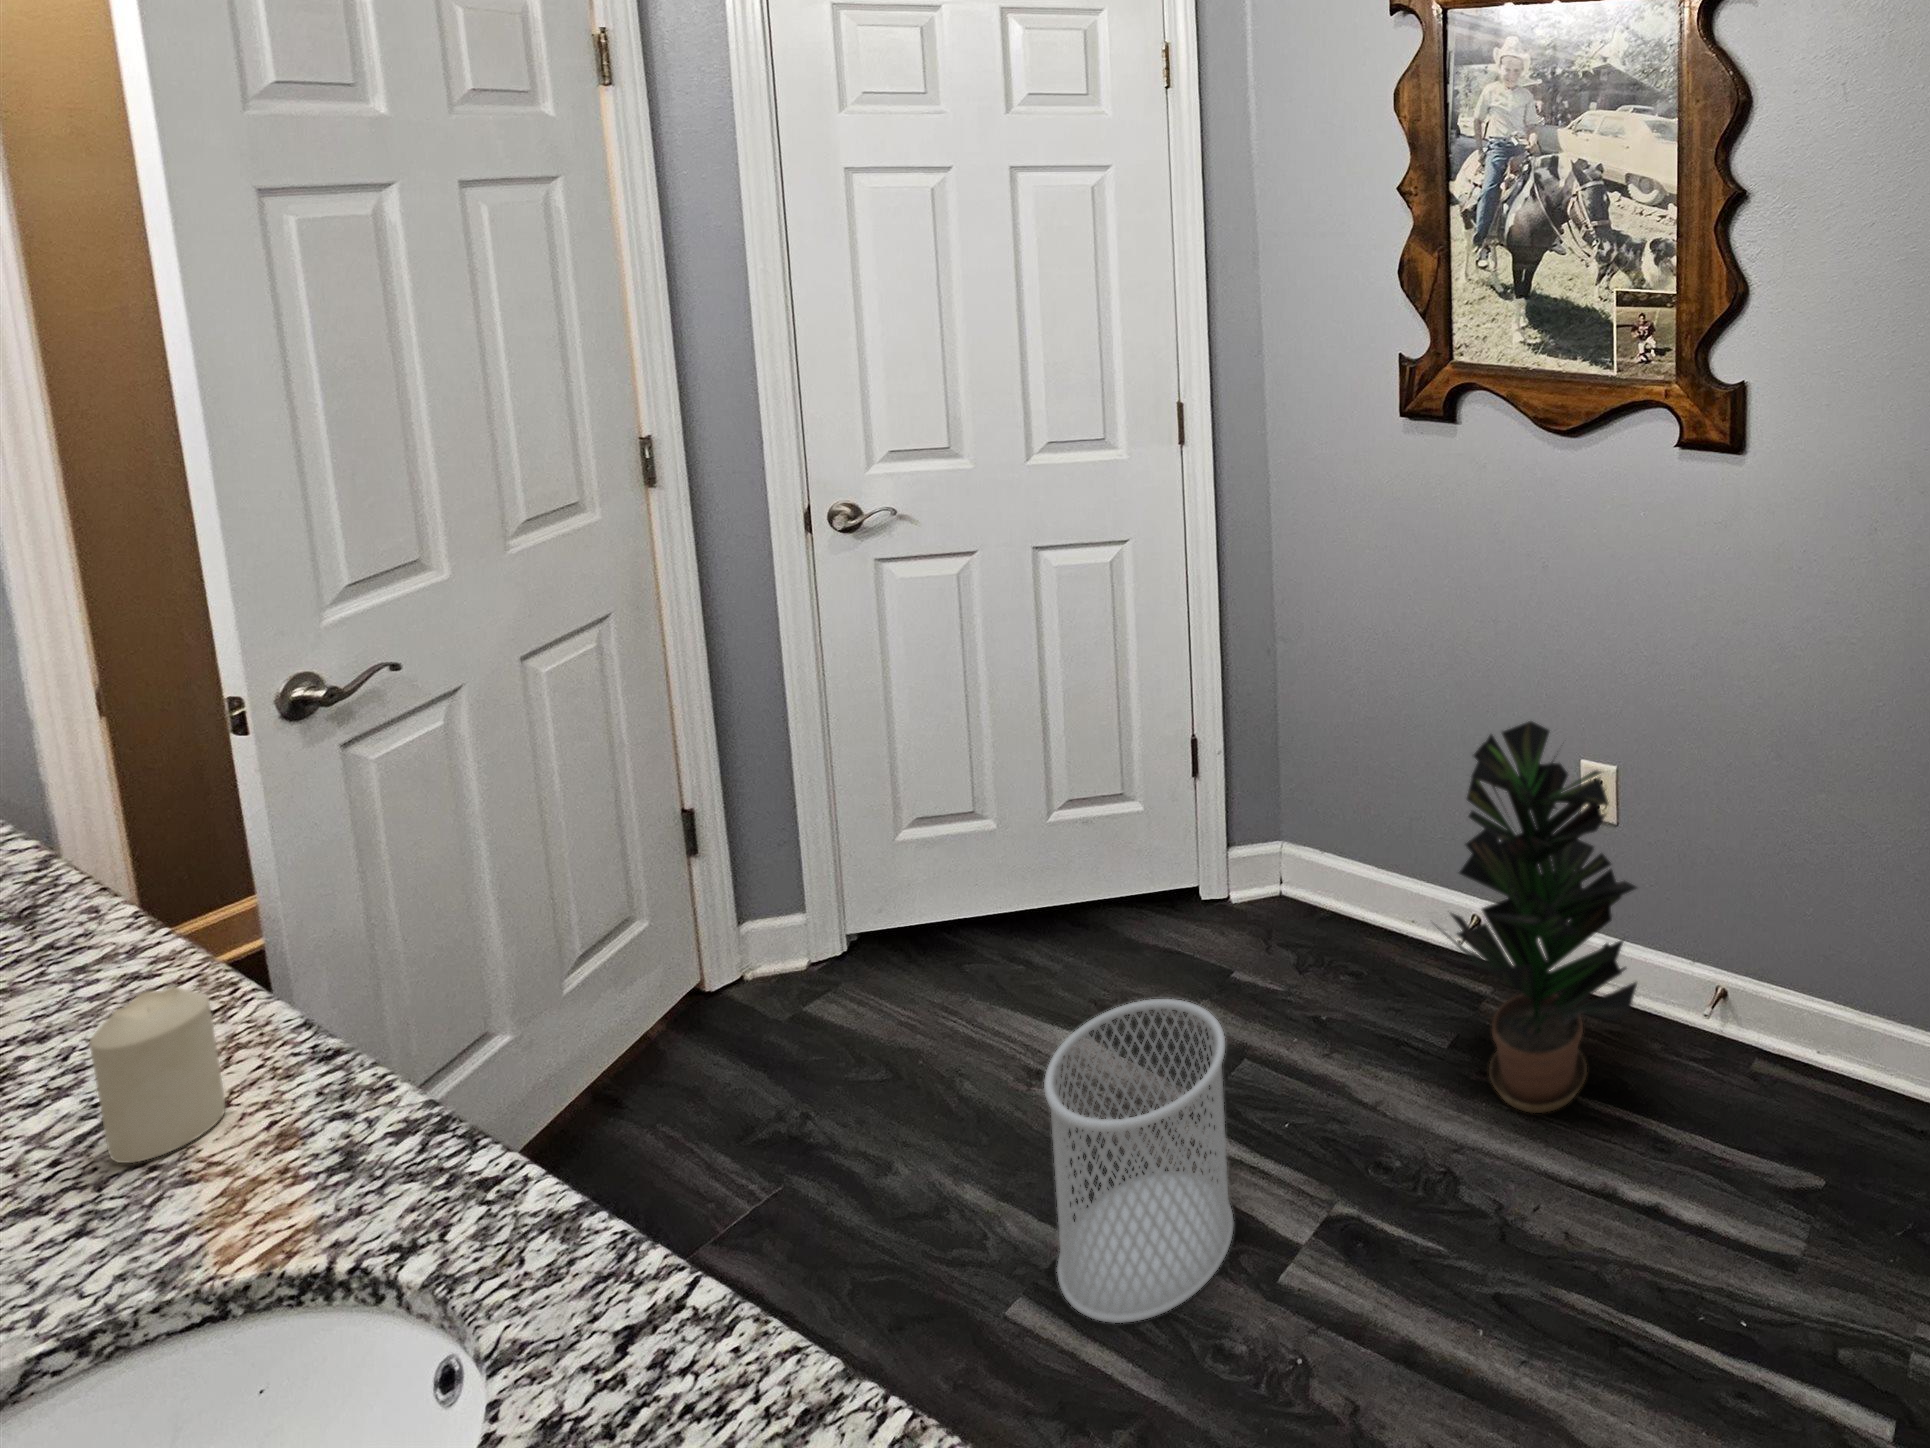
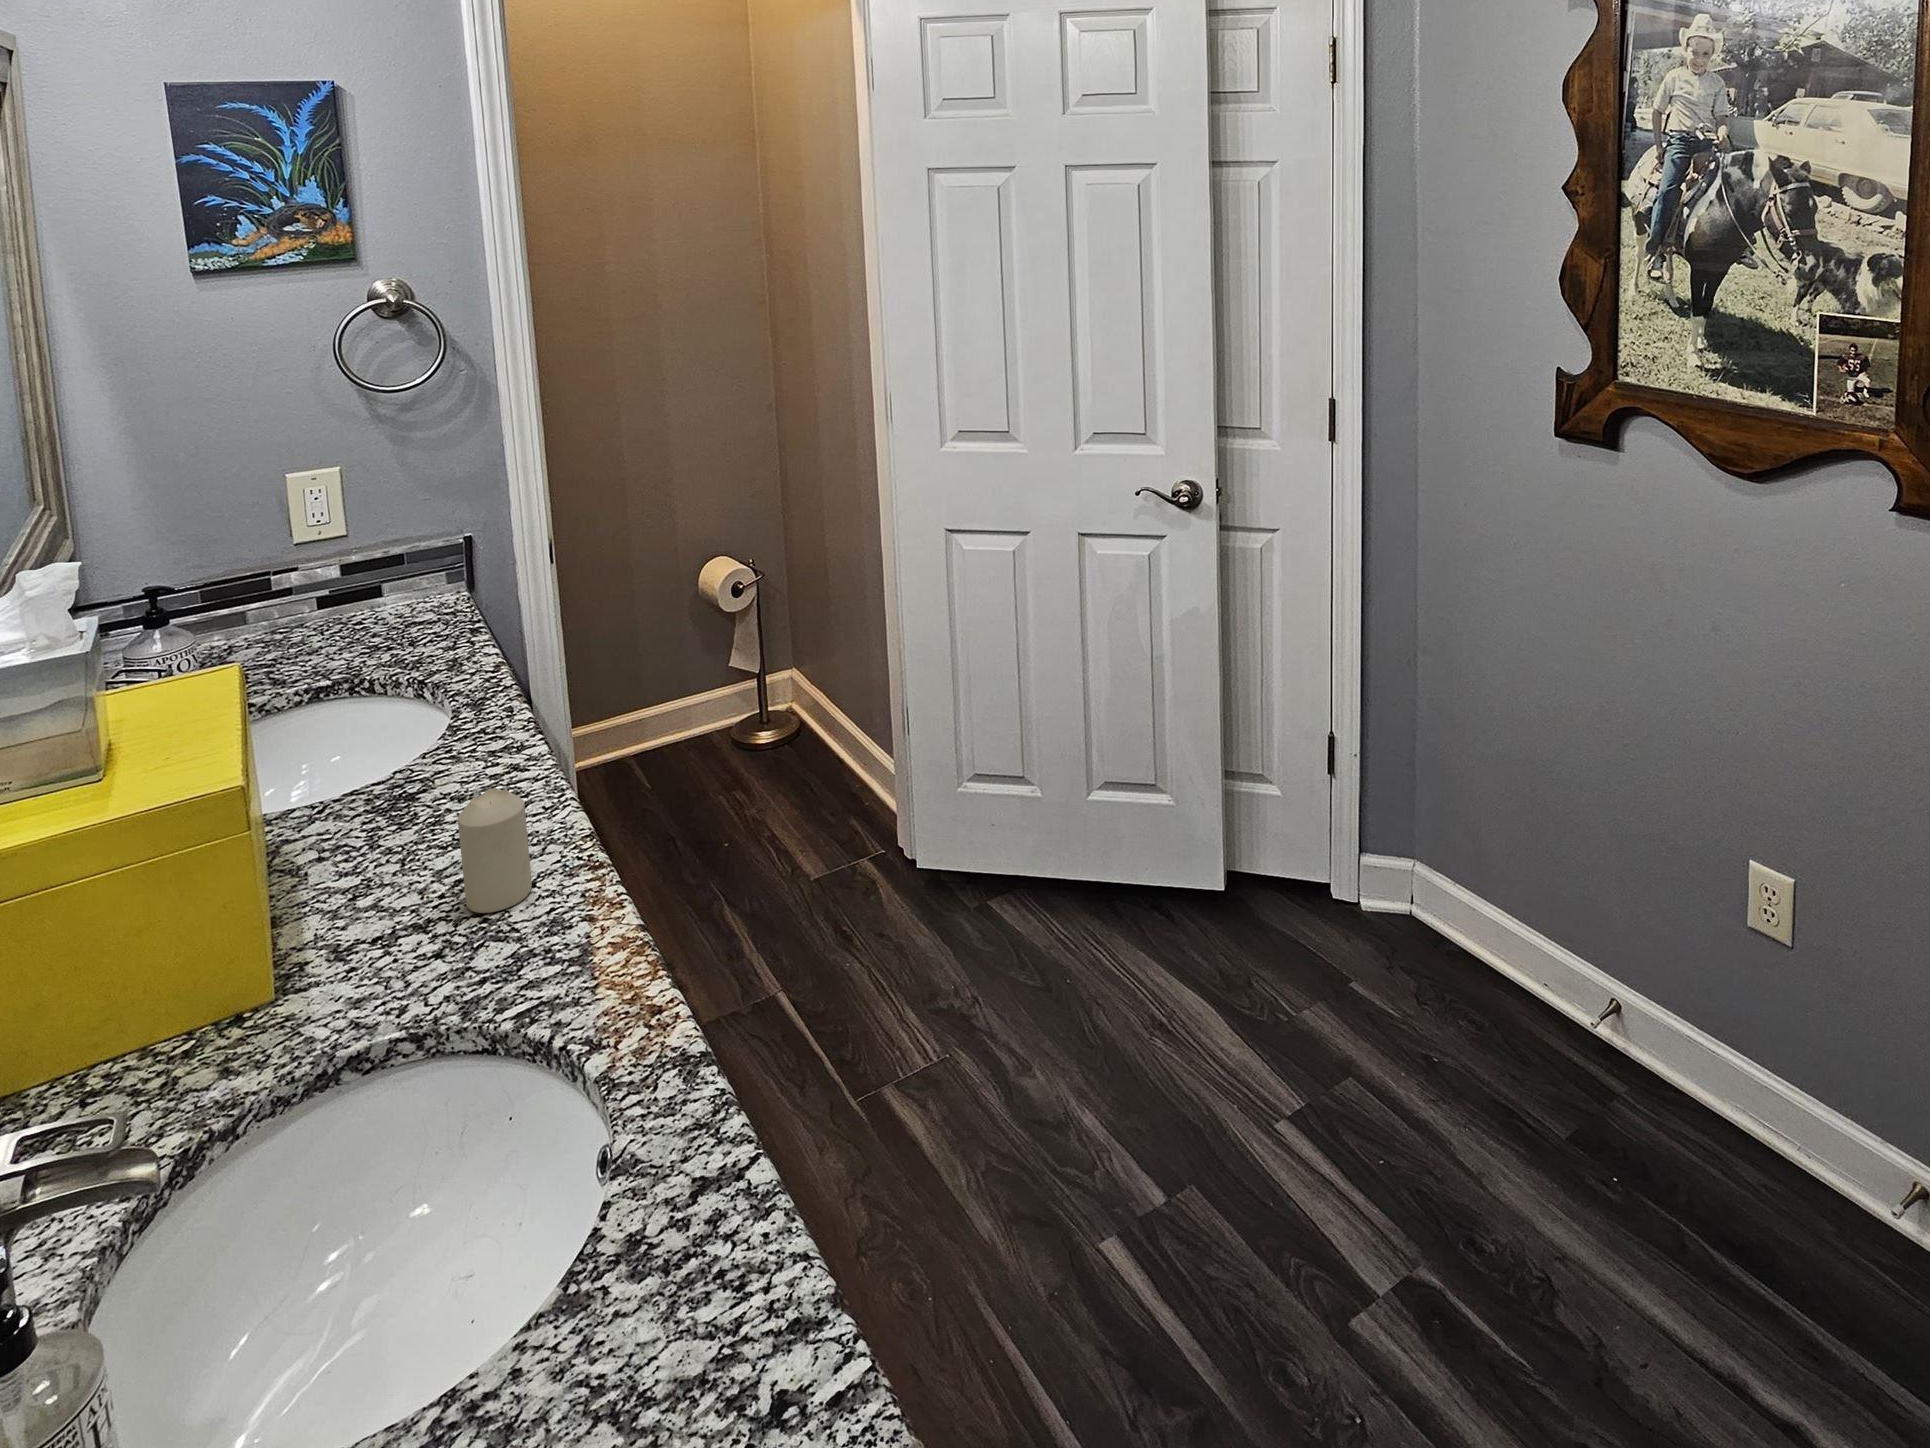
potted plant: present [1437,721,1637,1113] -> none [1538,800,1811,1252]
wastebasket: present [1044,999,1234,1323] -> none [1148,987,1319,1302]

